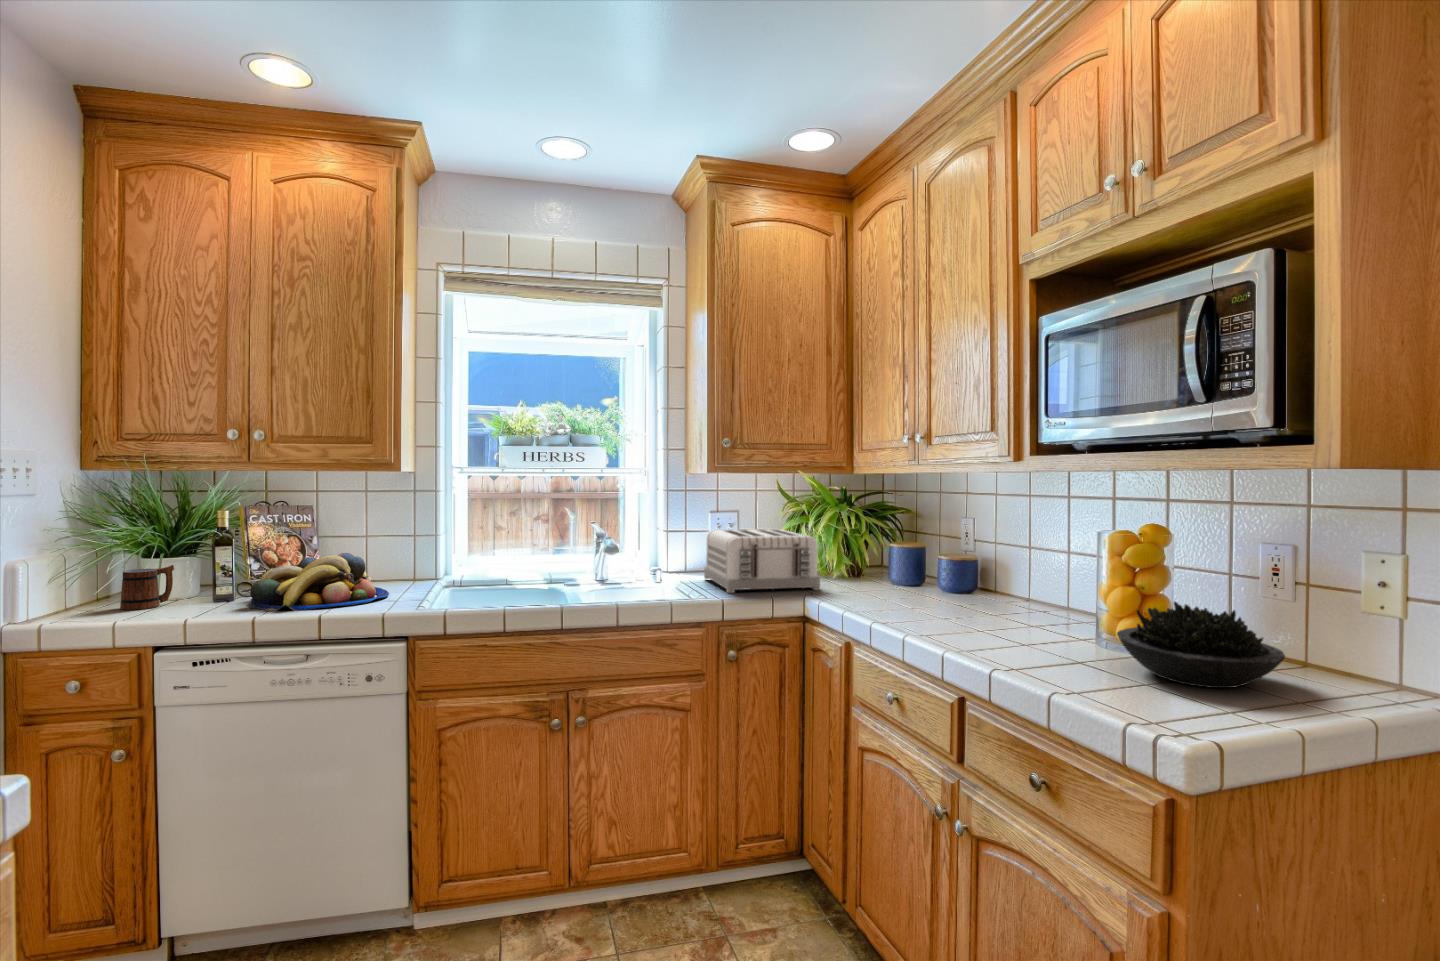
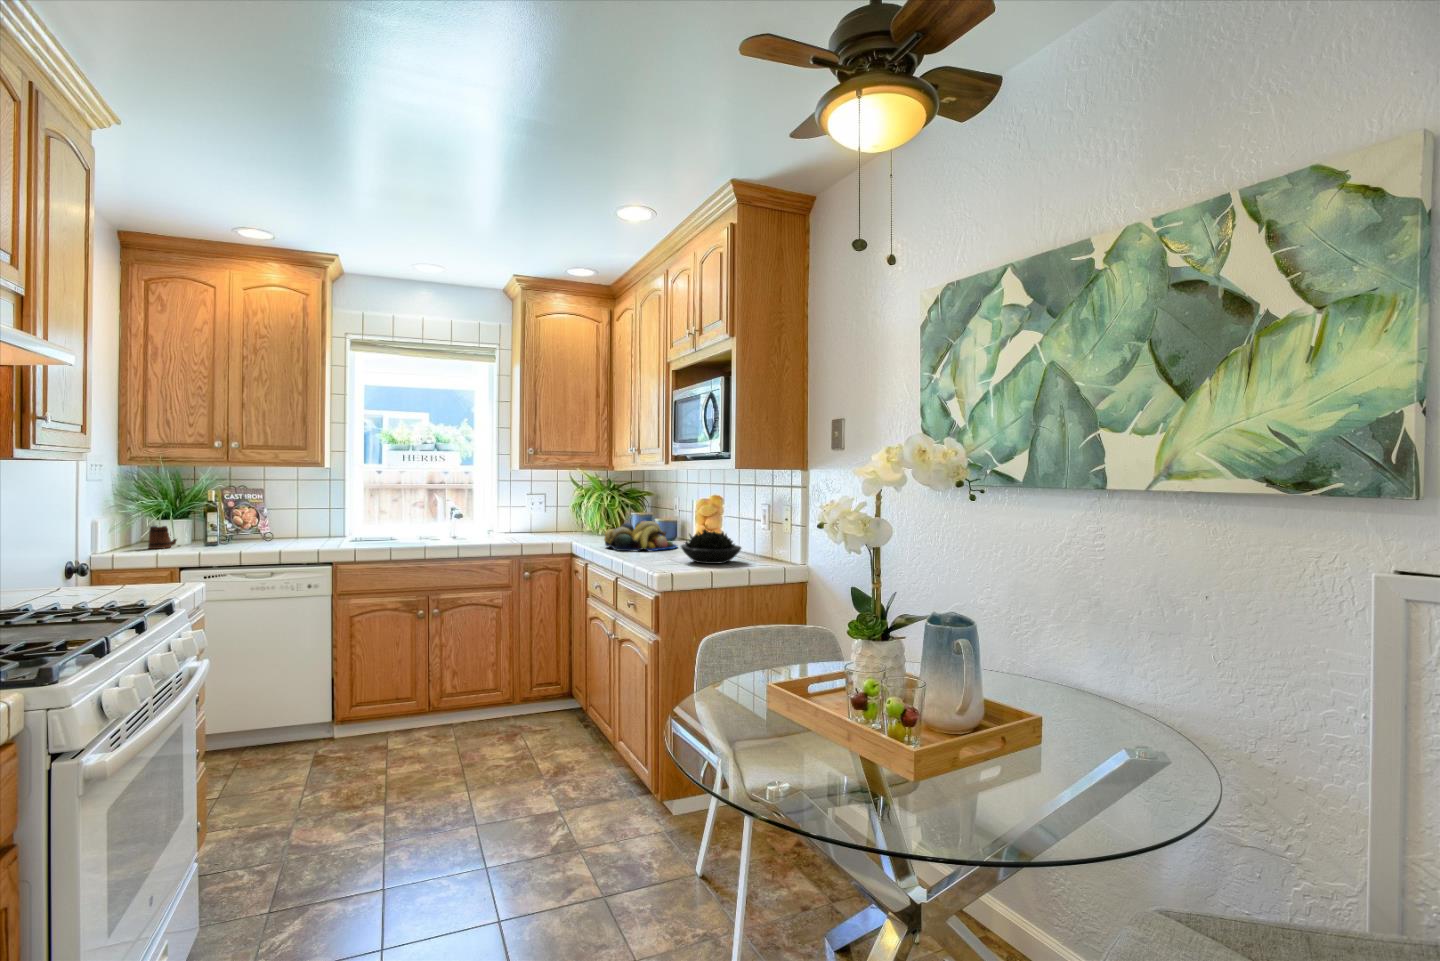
toaster: present [704,529,820,593] -> none [522,505,589,541]
fruit bowl: present [249,553,389,611] -> present [604,520,677,552]

